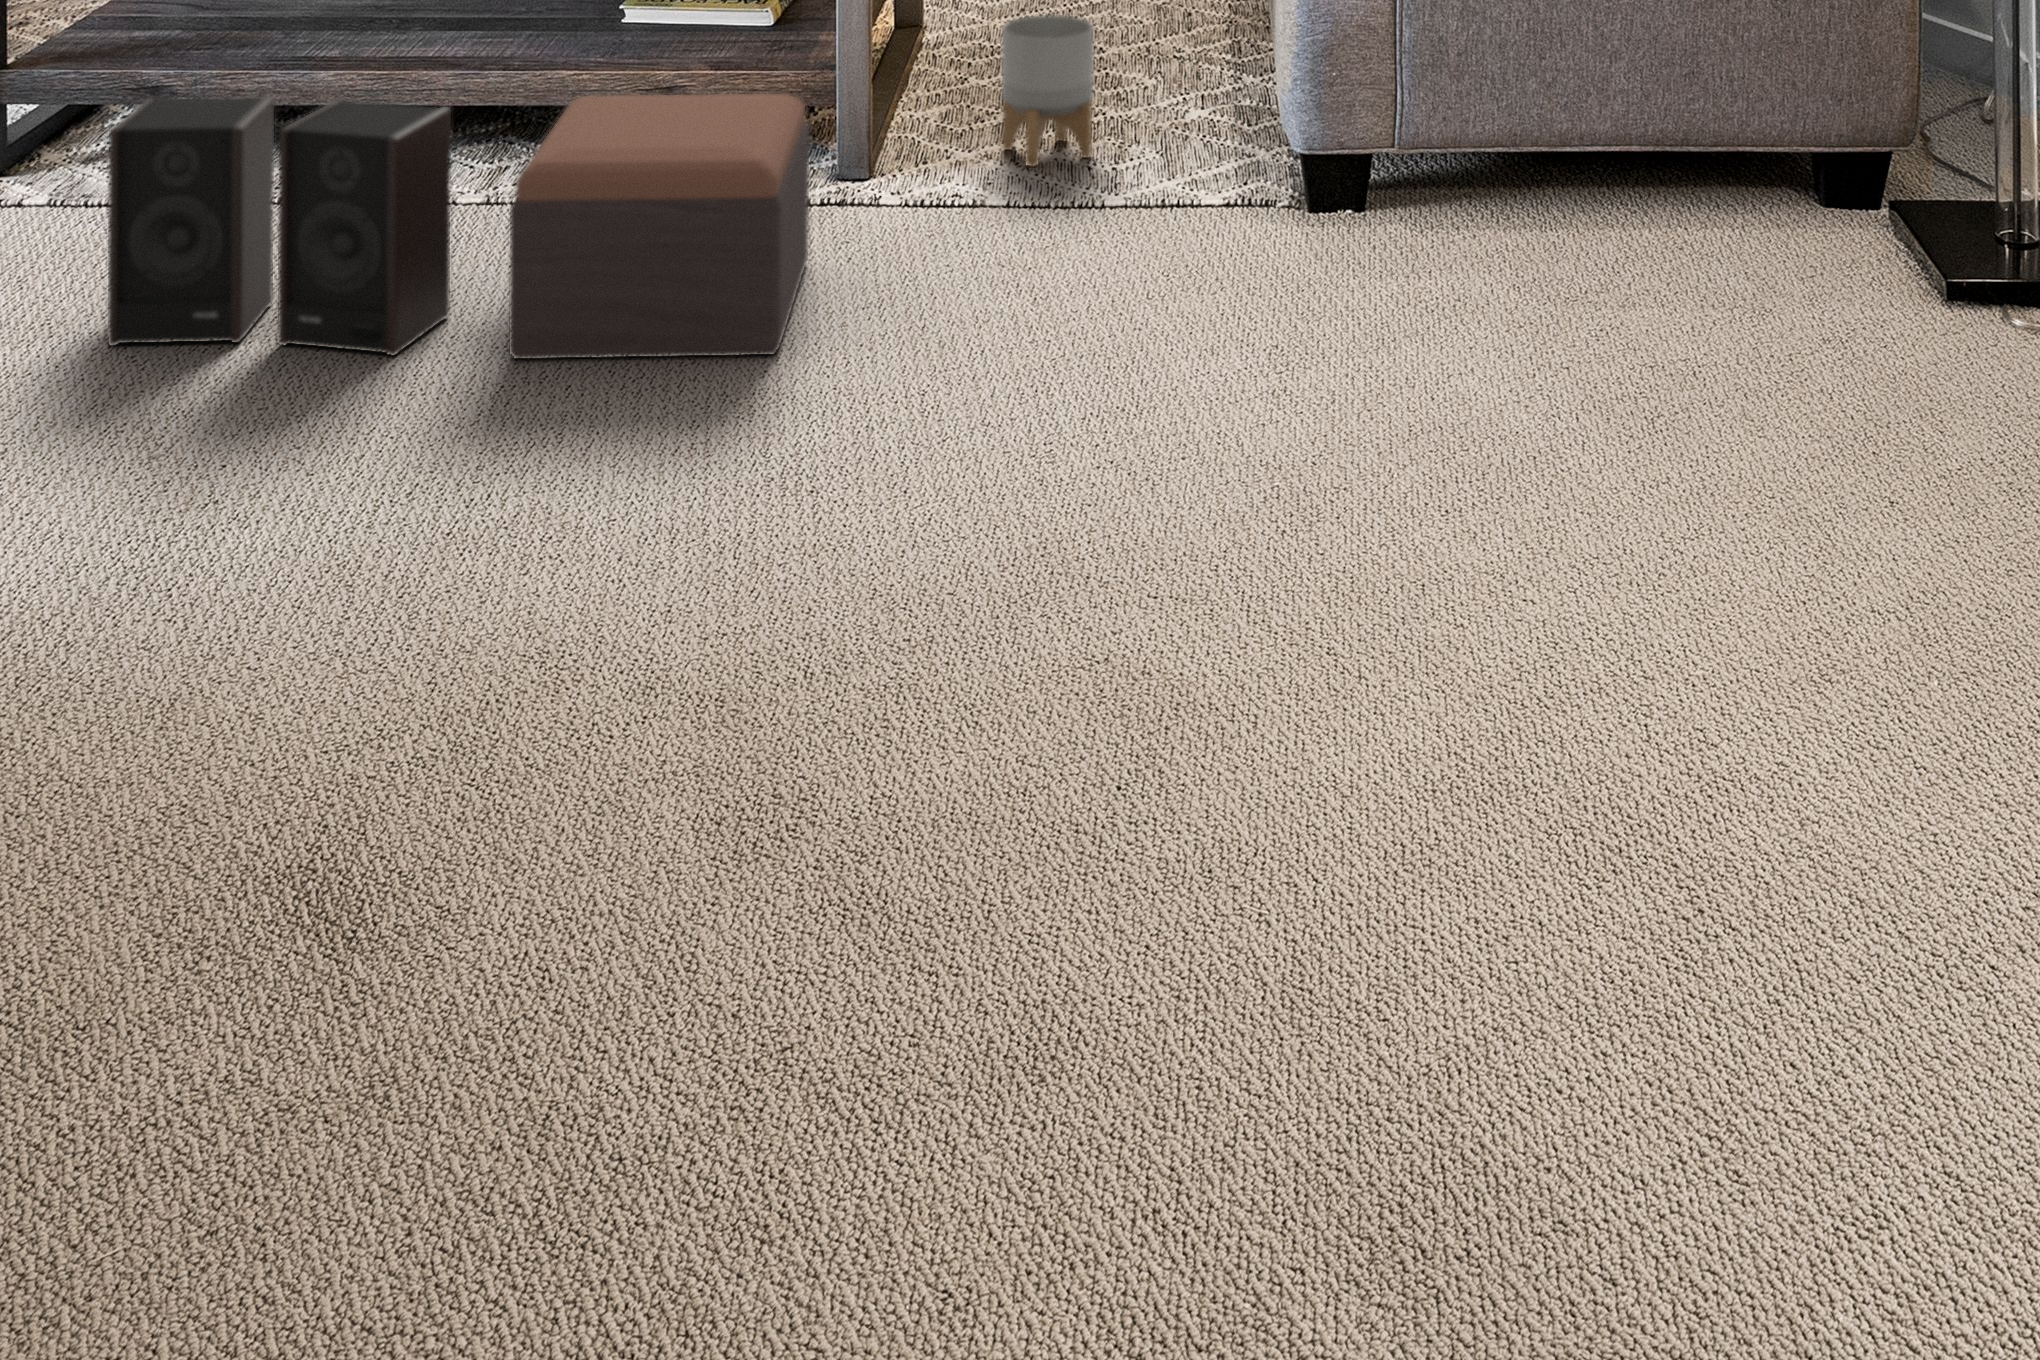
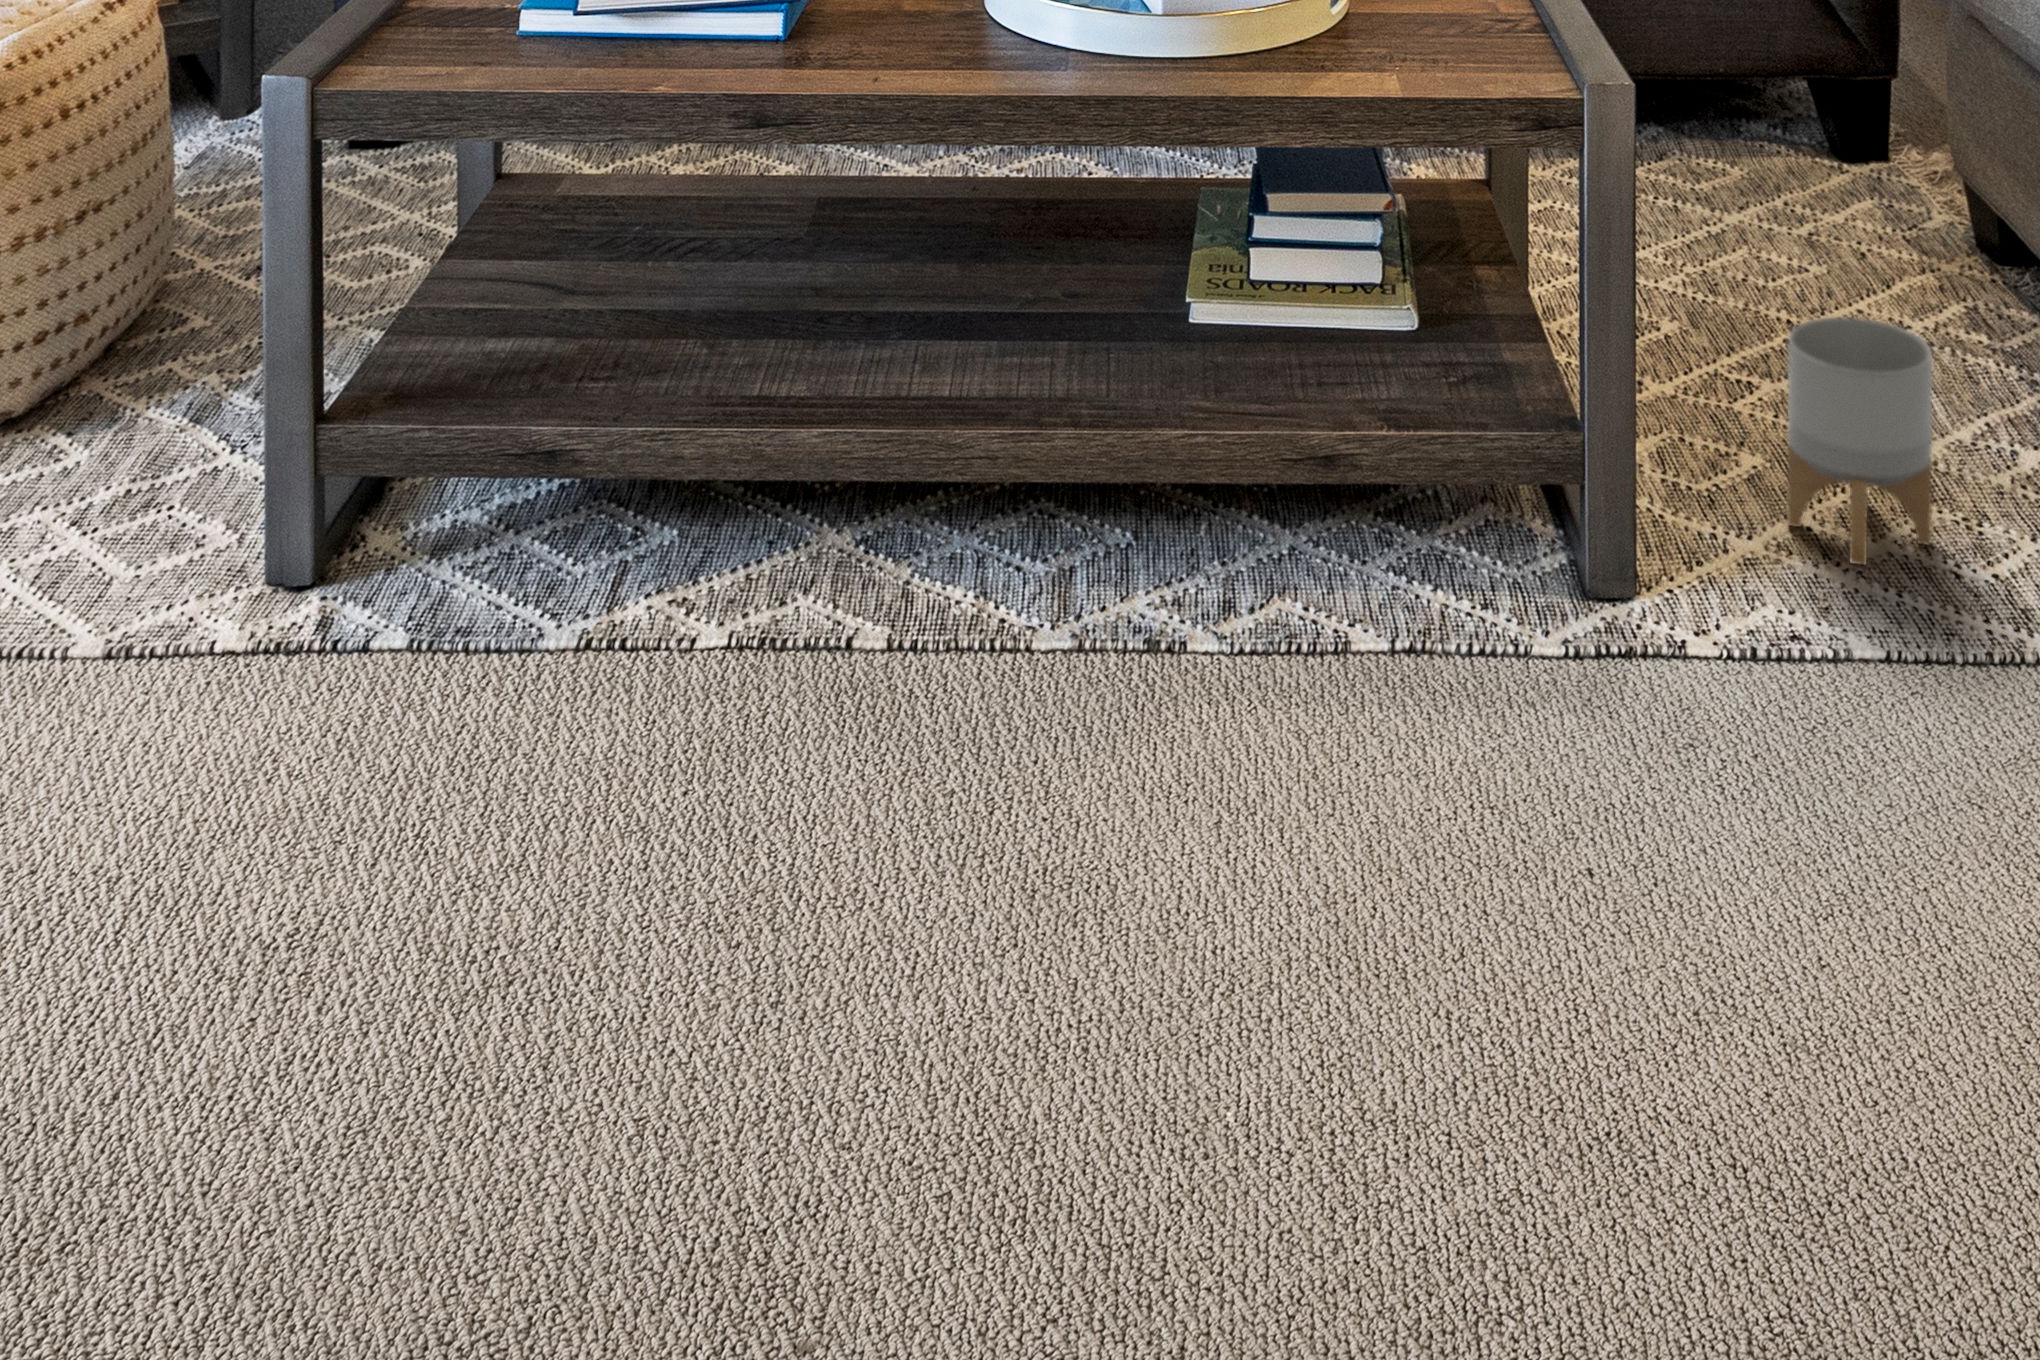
footstool: present [509,94,809,359] -> none [1286,537,1792,1078]
speaker: present [108,97,451,355] -> none [631,573,1171,1068]

